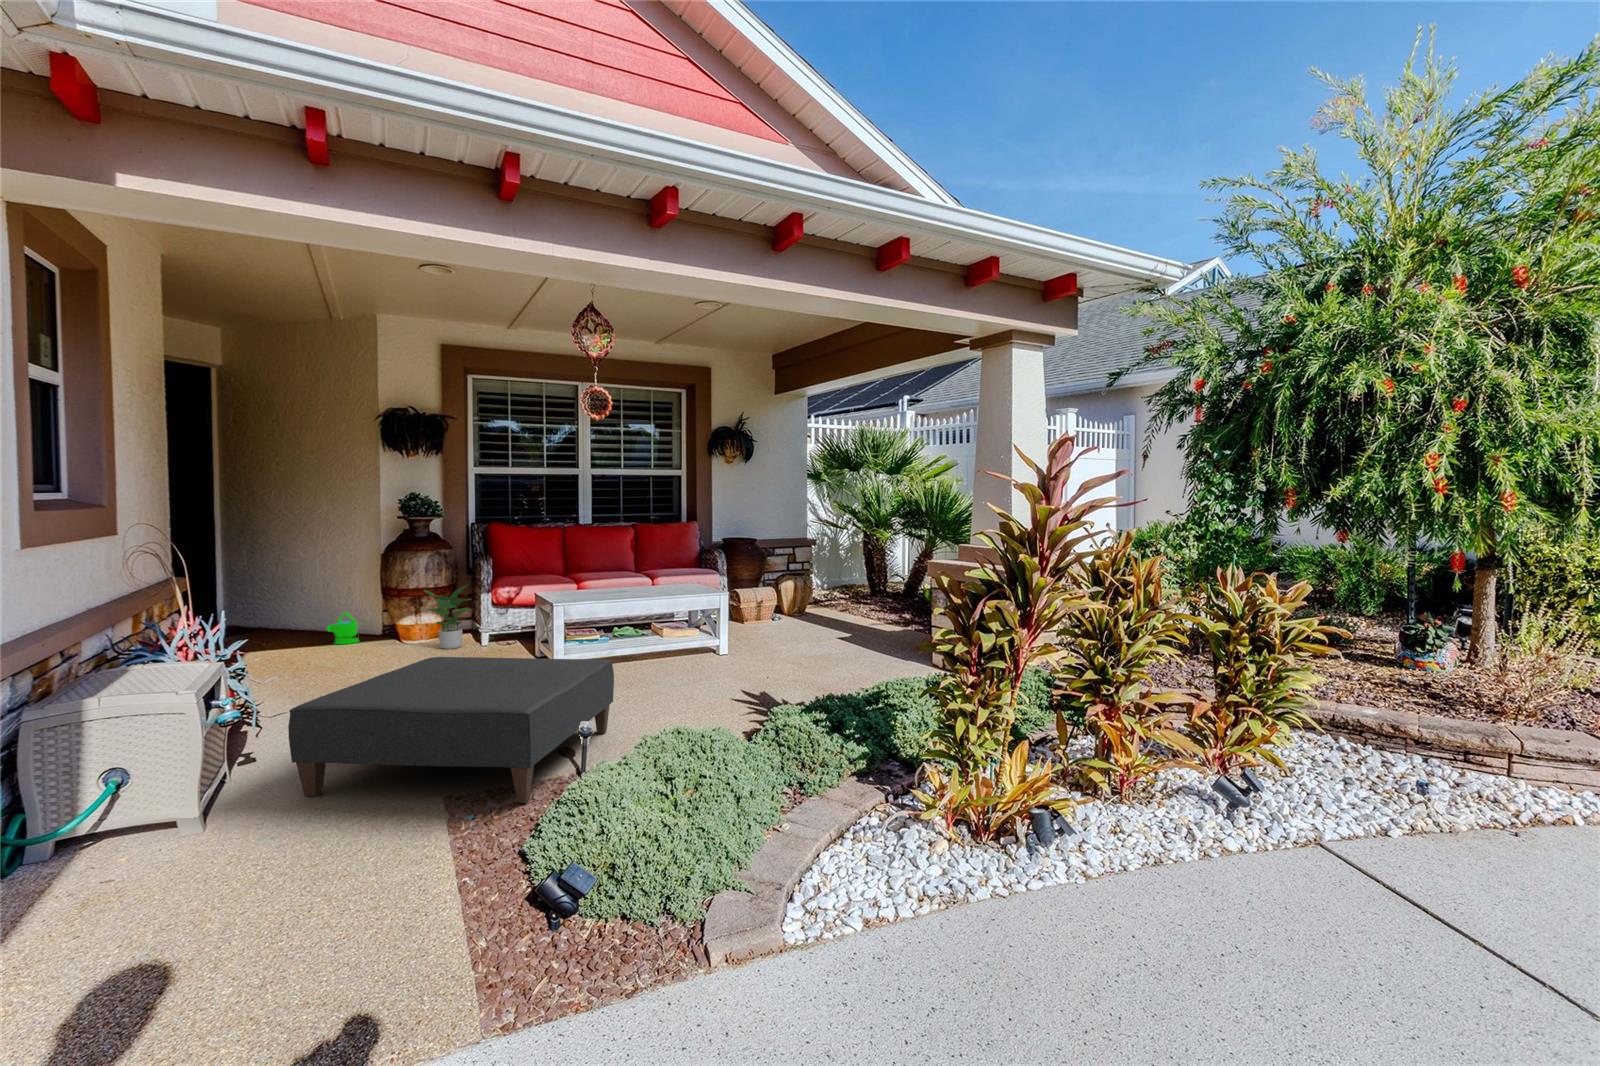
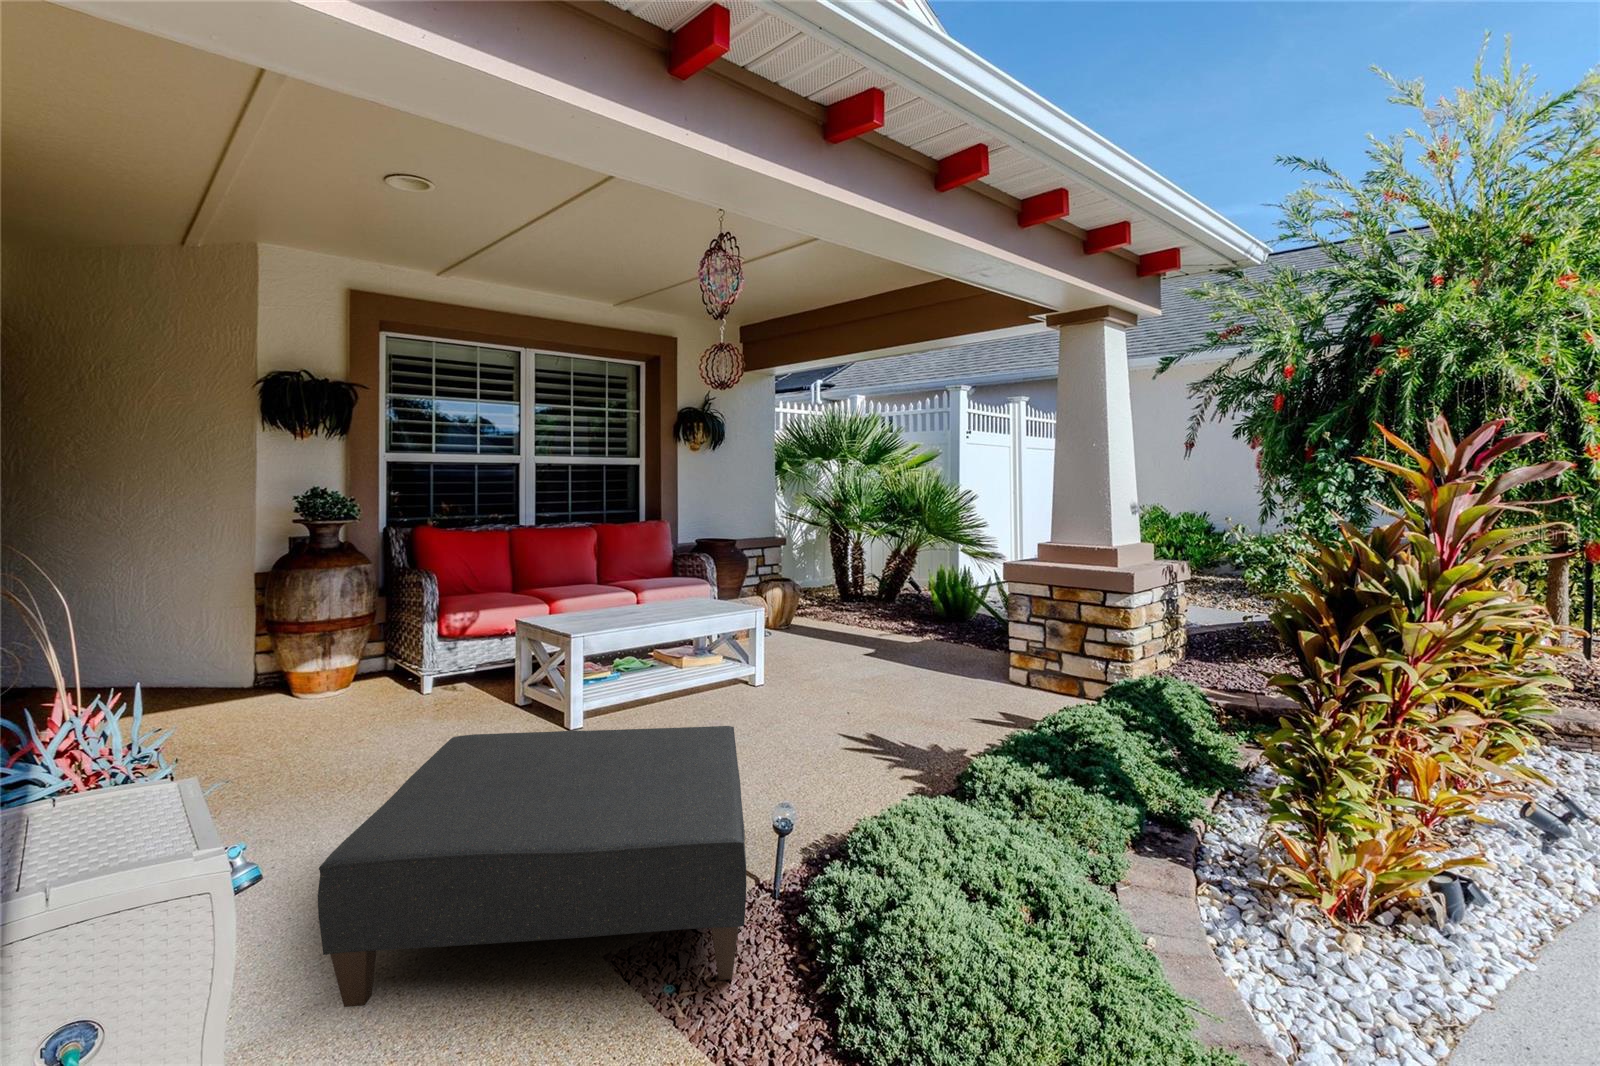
potted plant: present [424,585,471,649] -> none [341,610,412,700]
watering can: present [327,612,360,644] -> none [186,654,234,700]

